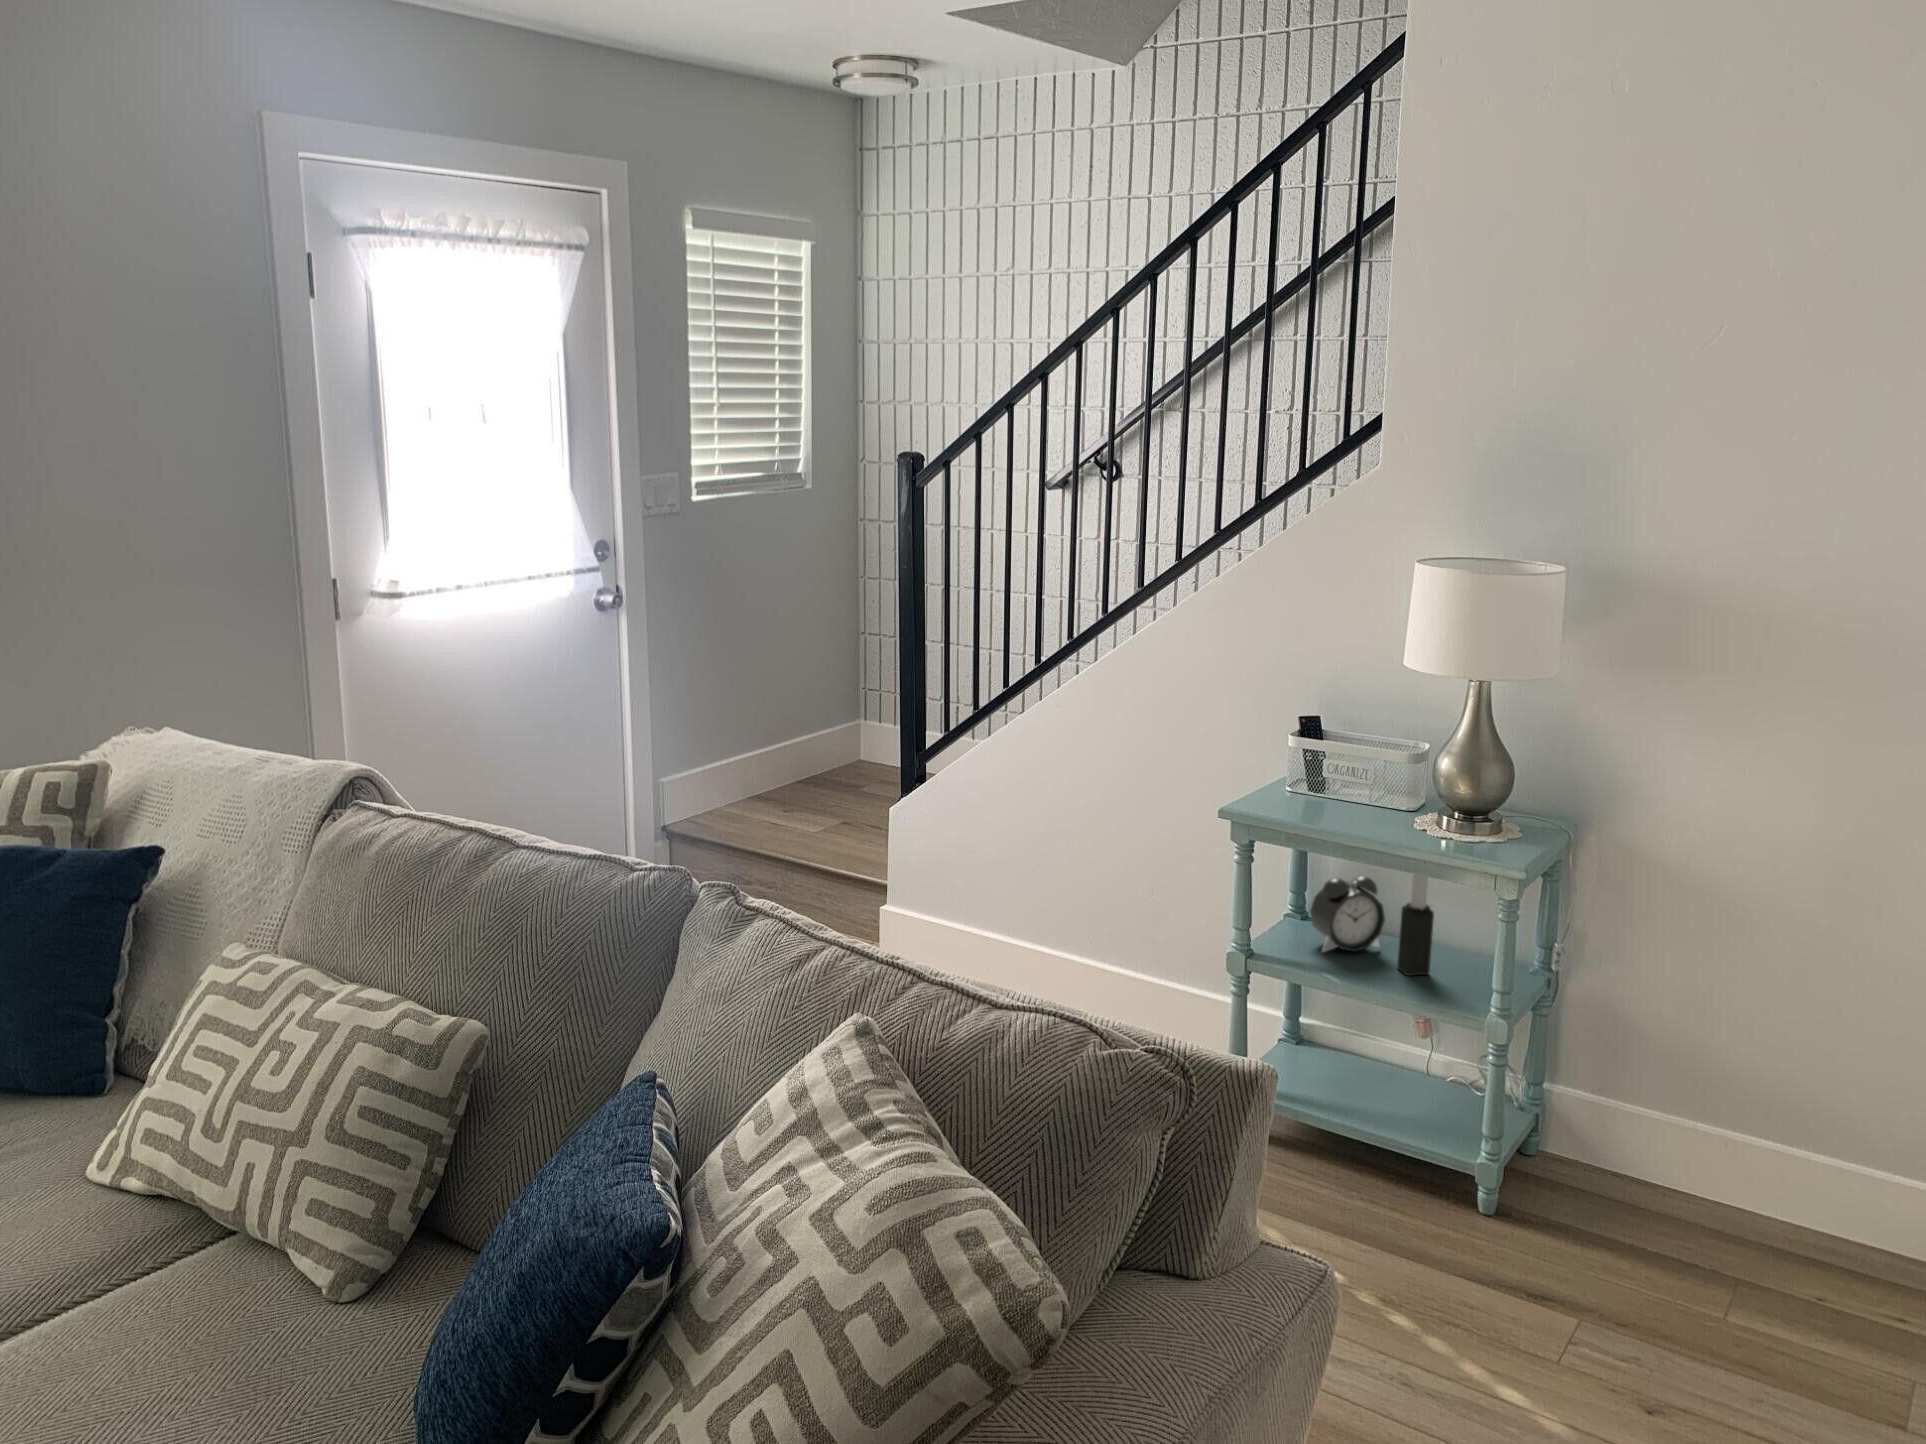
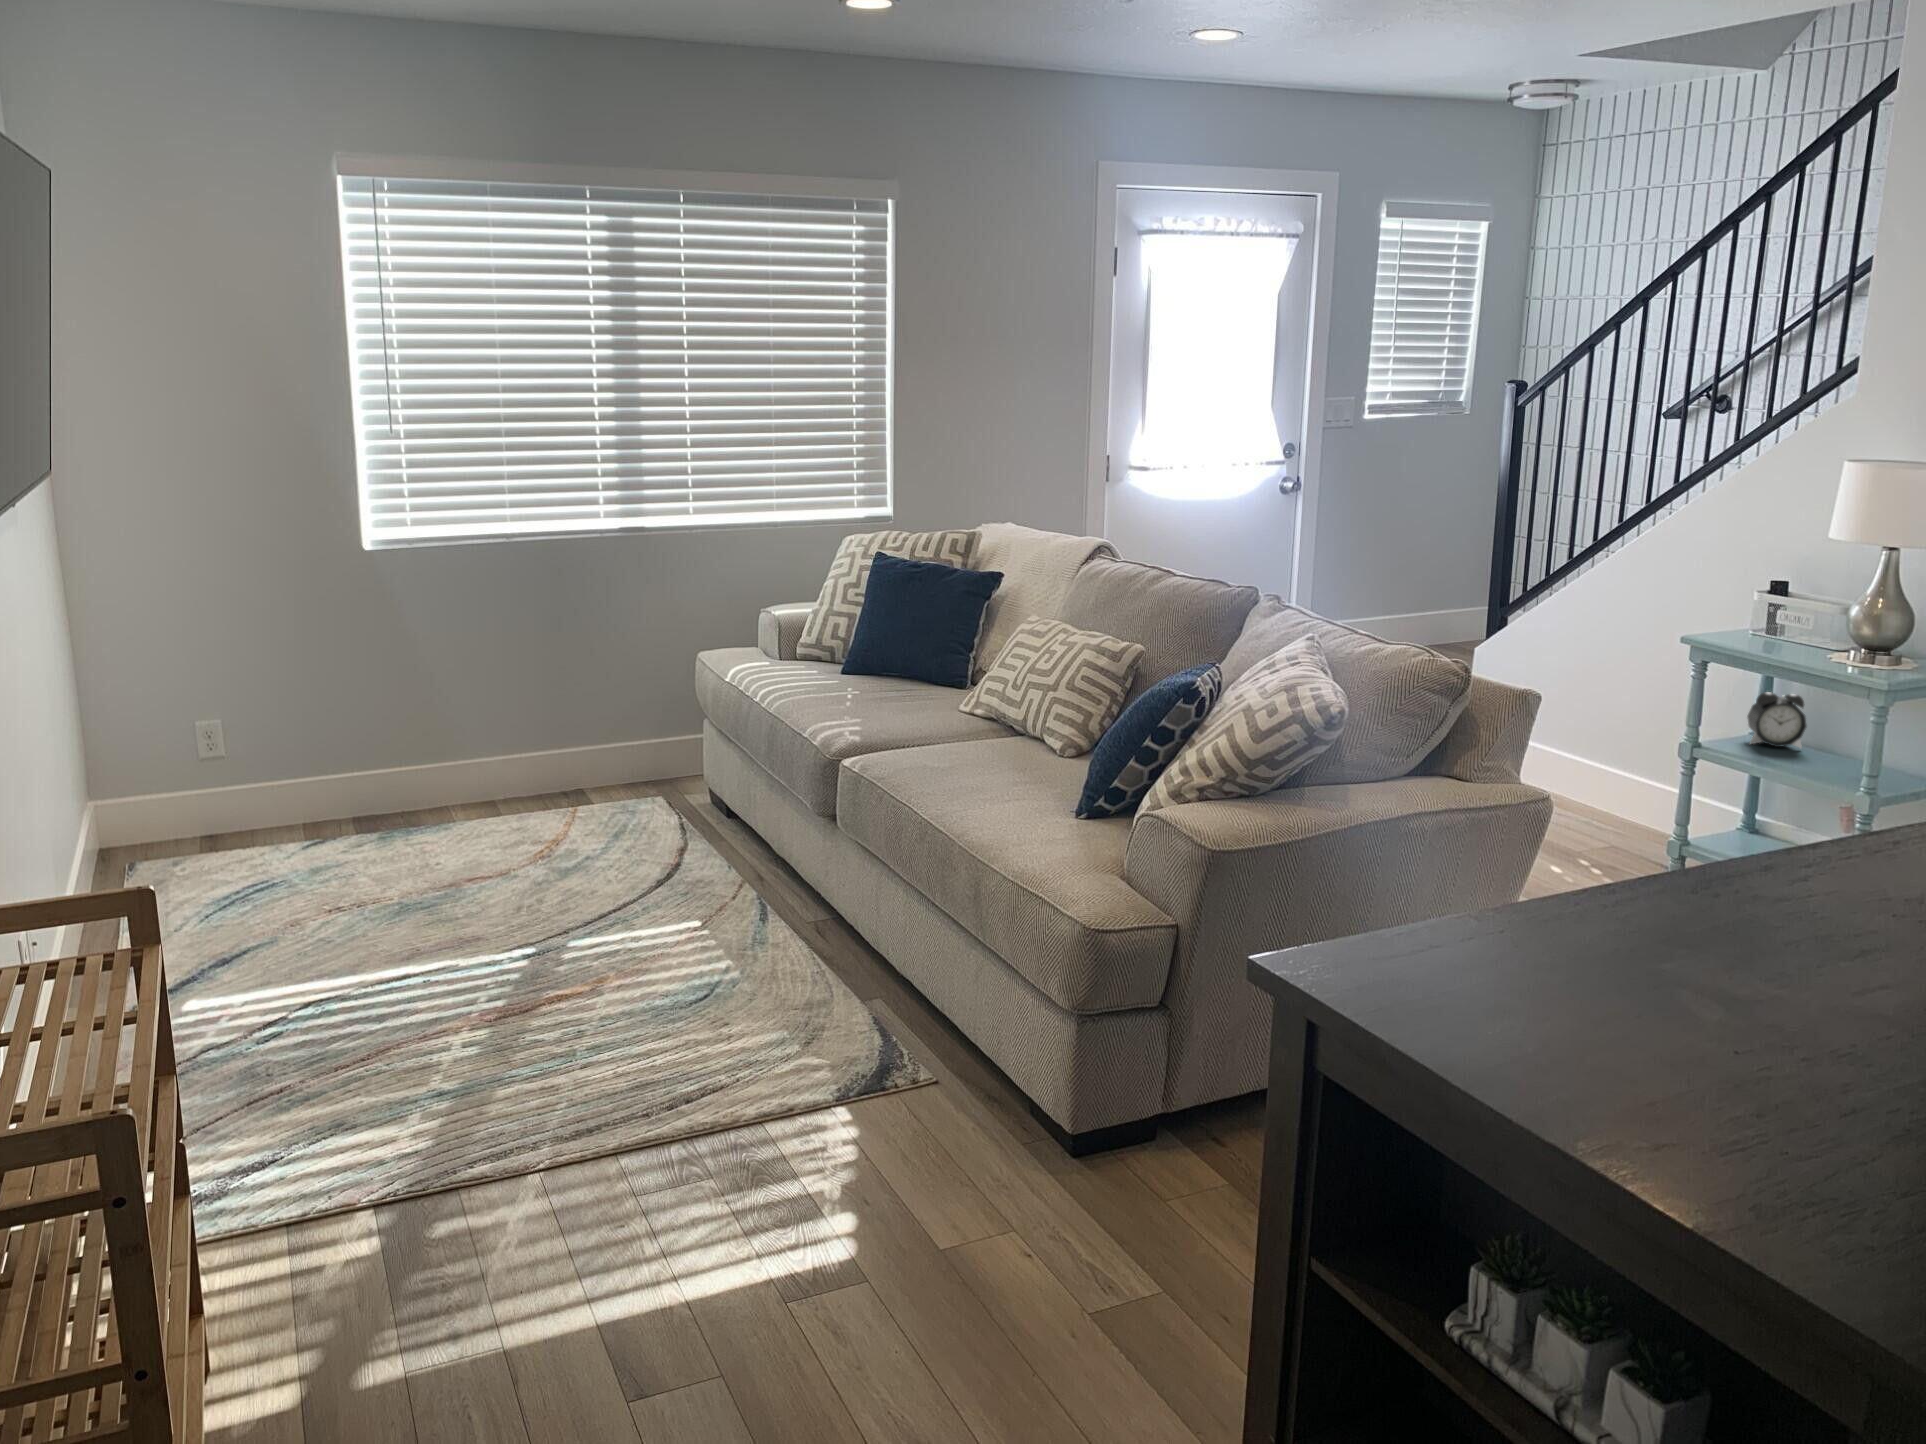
candle: present [1397,873,1434,976] -> none [1805,671,1837,765]

